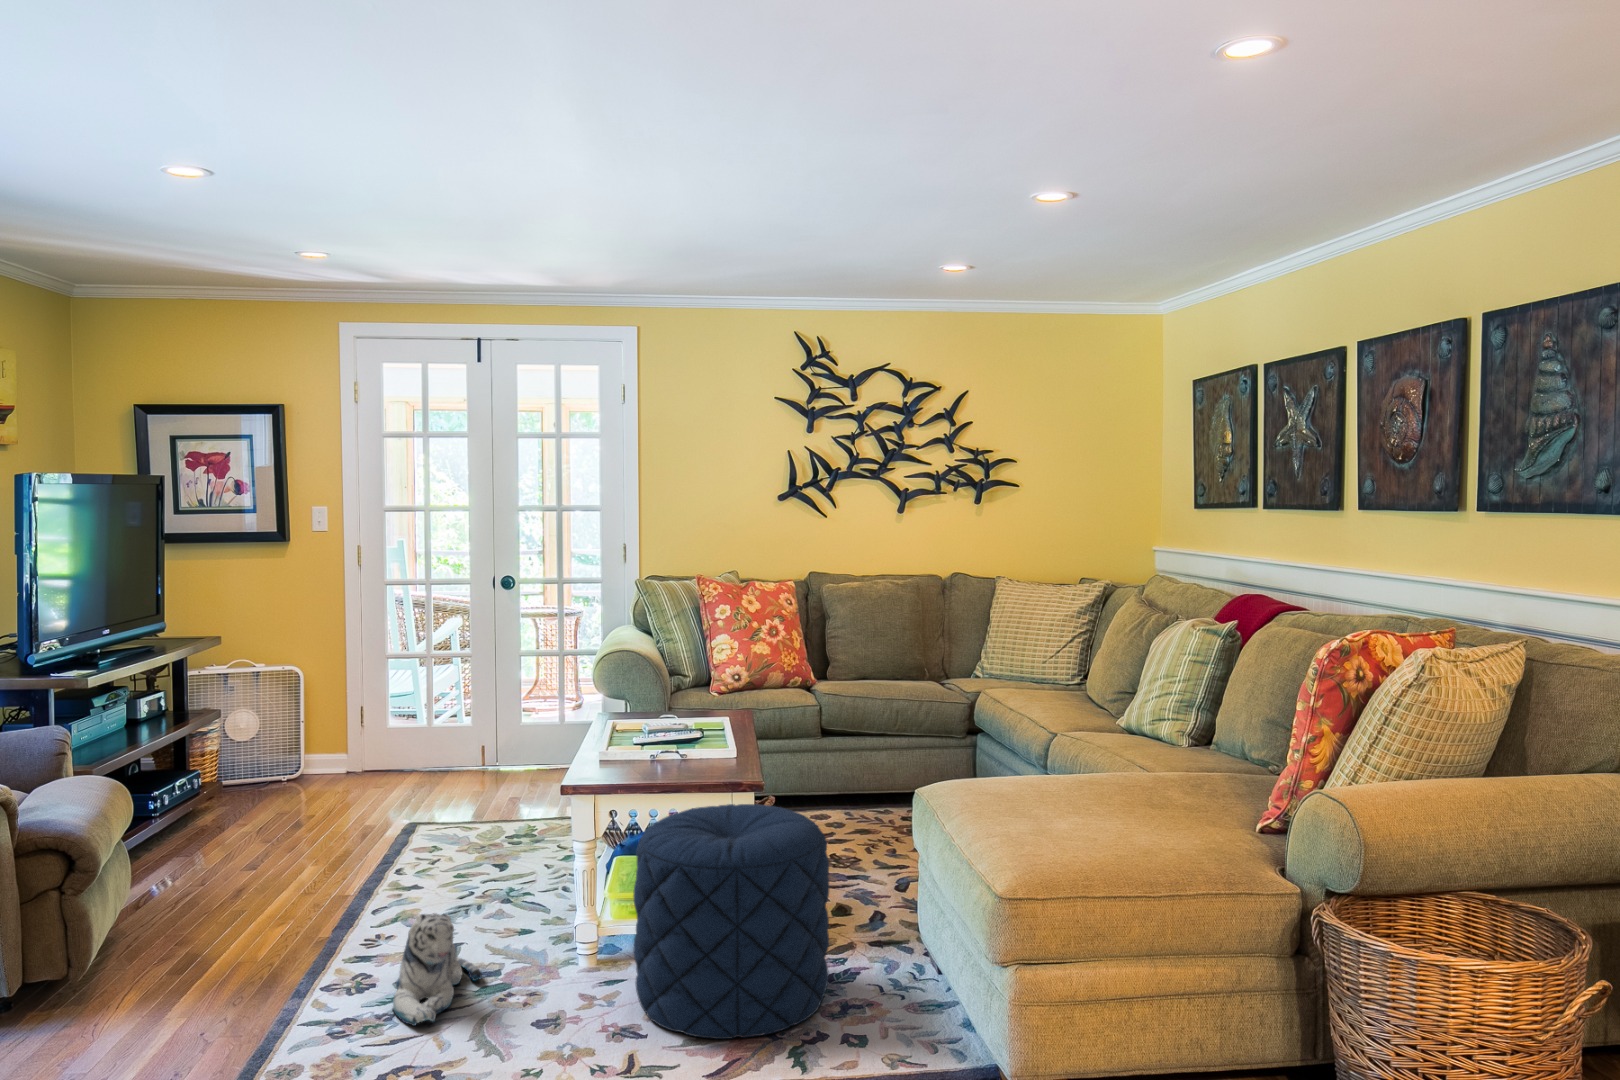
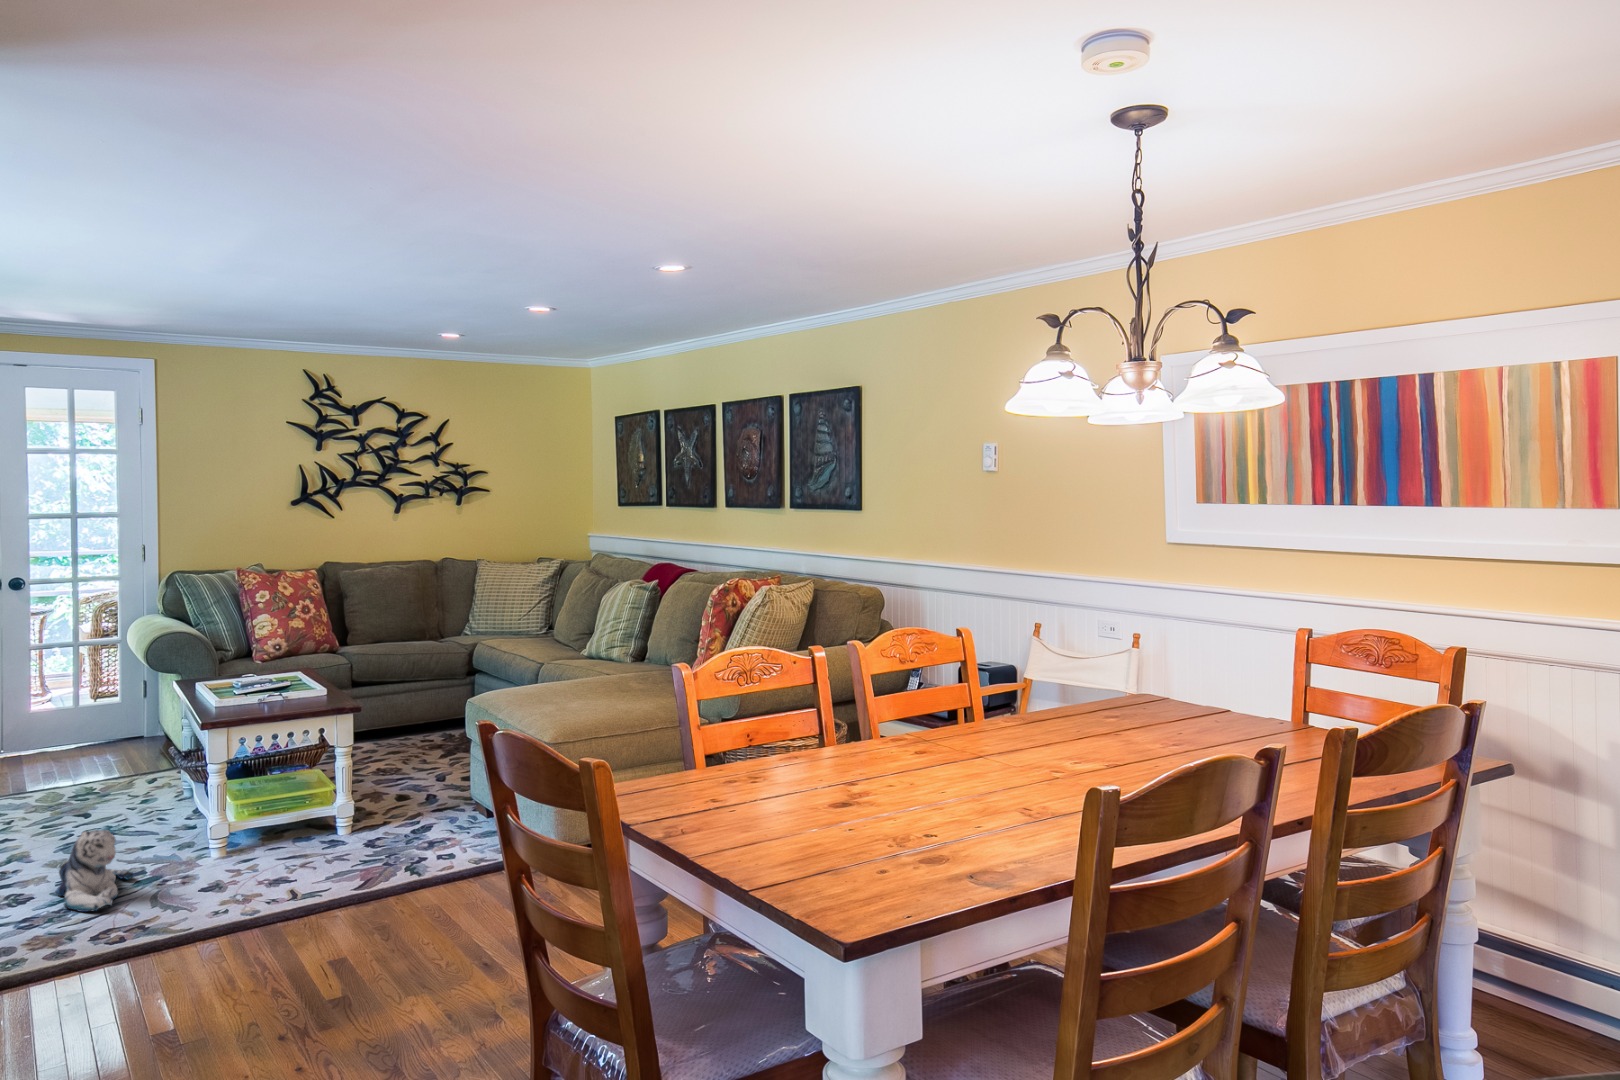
pouf: present [633,804,829,1039] -> none [270,721,418,877]

